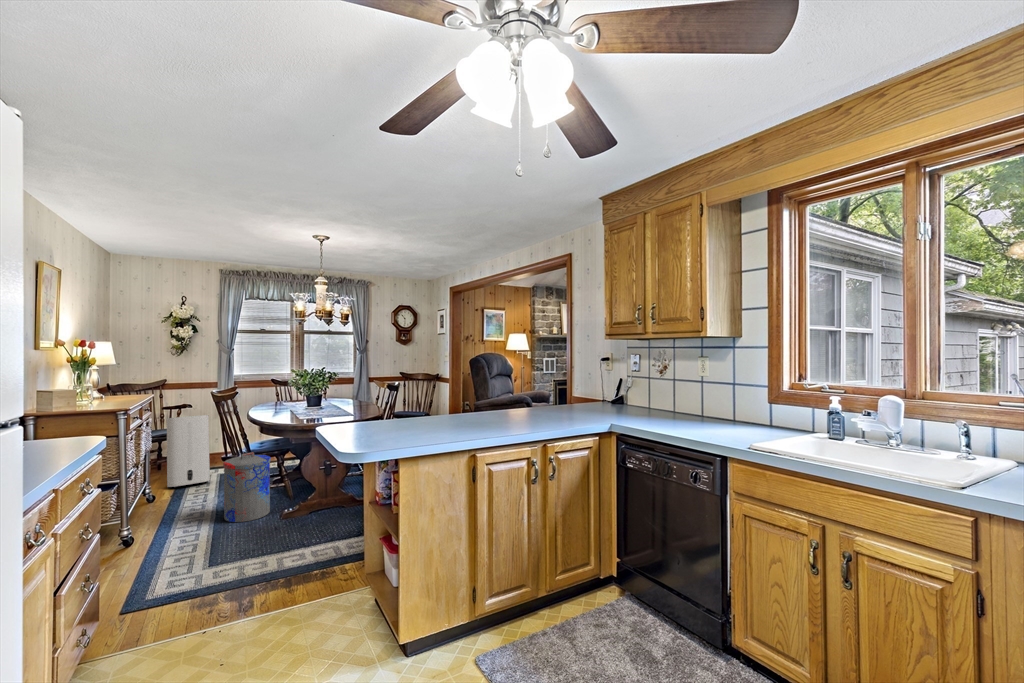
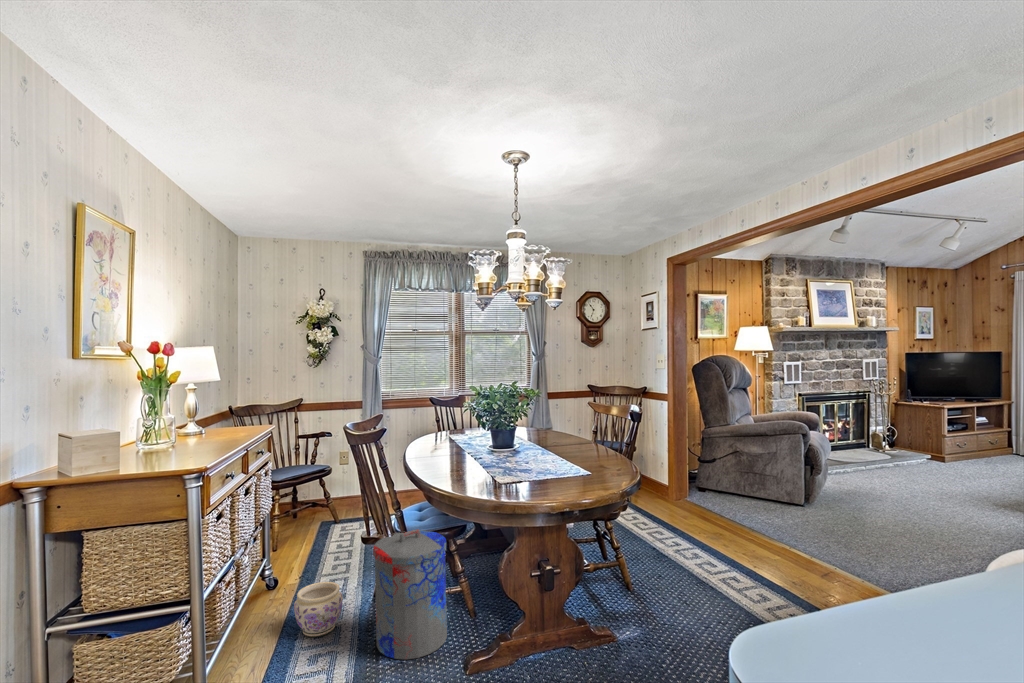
air purifier: present [167,415,210,487] -> none [298,451,354,558]
planter: none [168,489,202,519] -> present [294,582,343,637]

